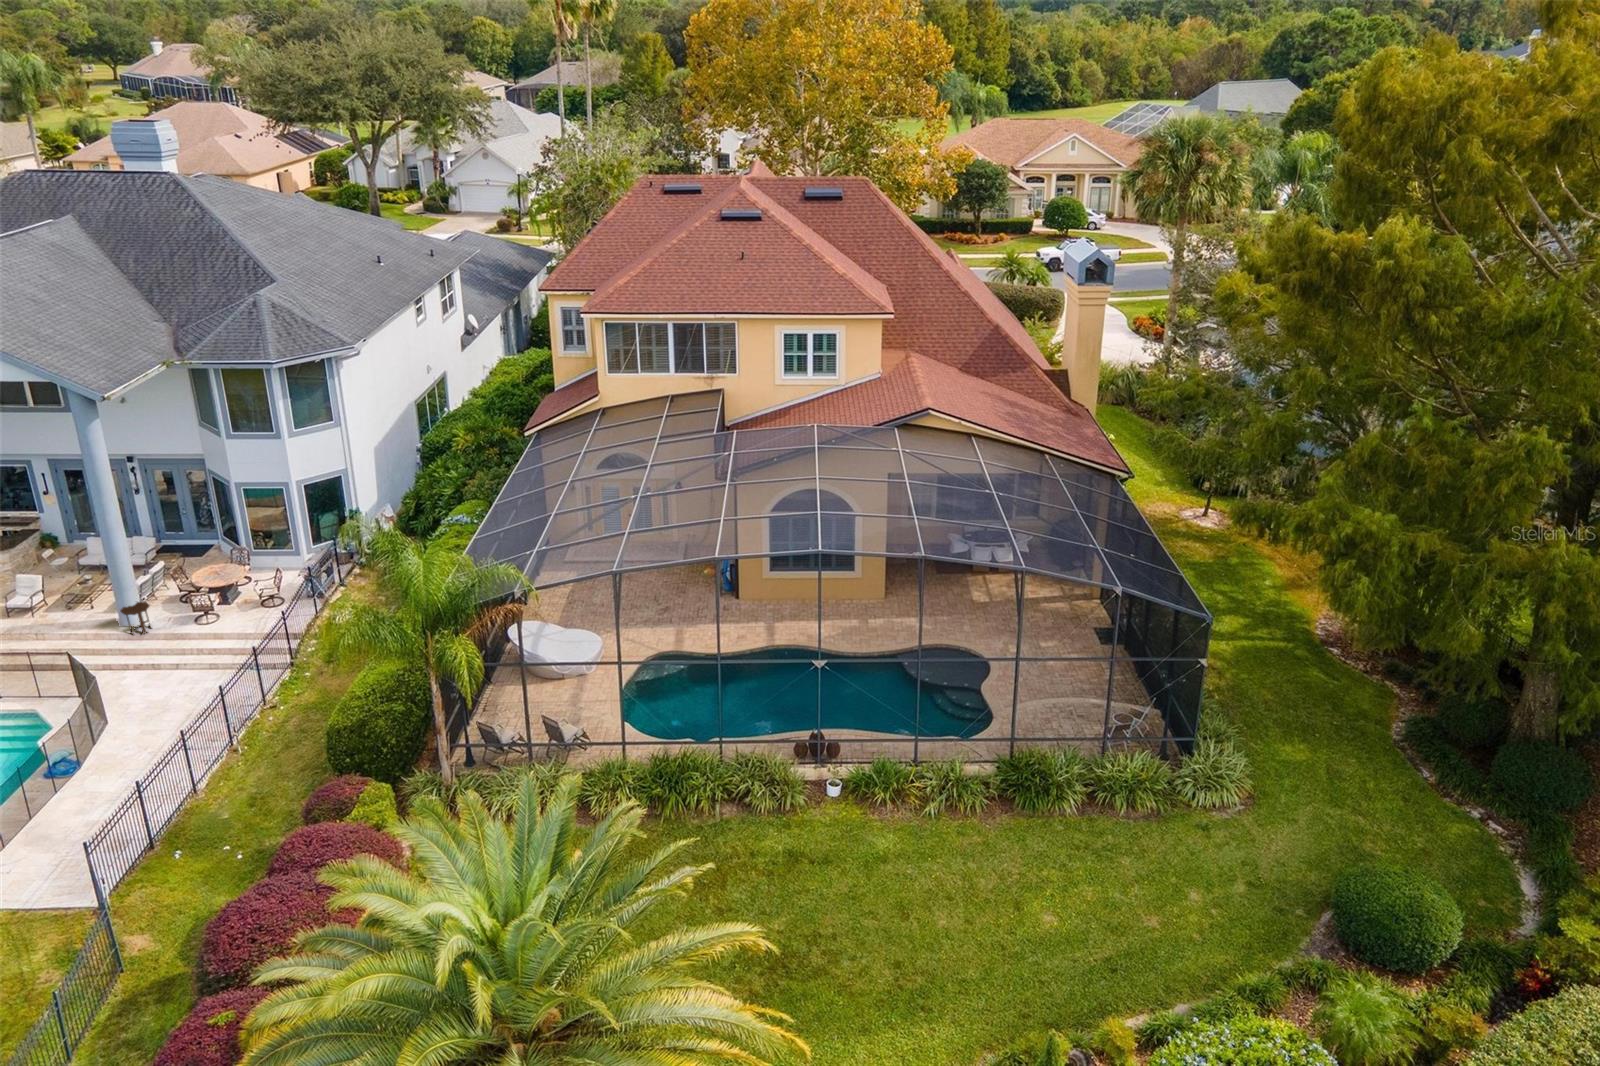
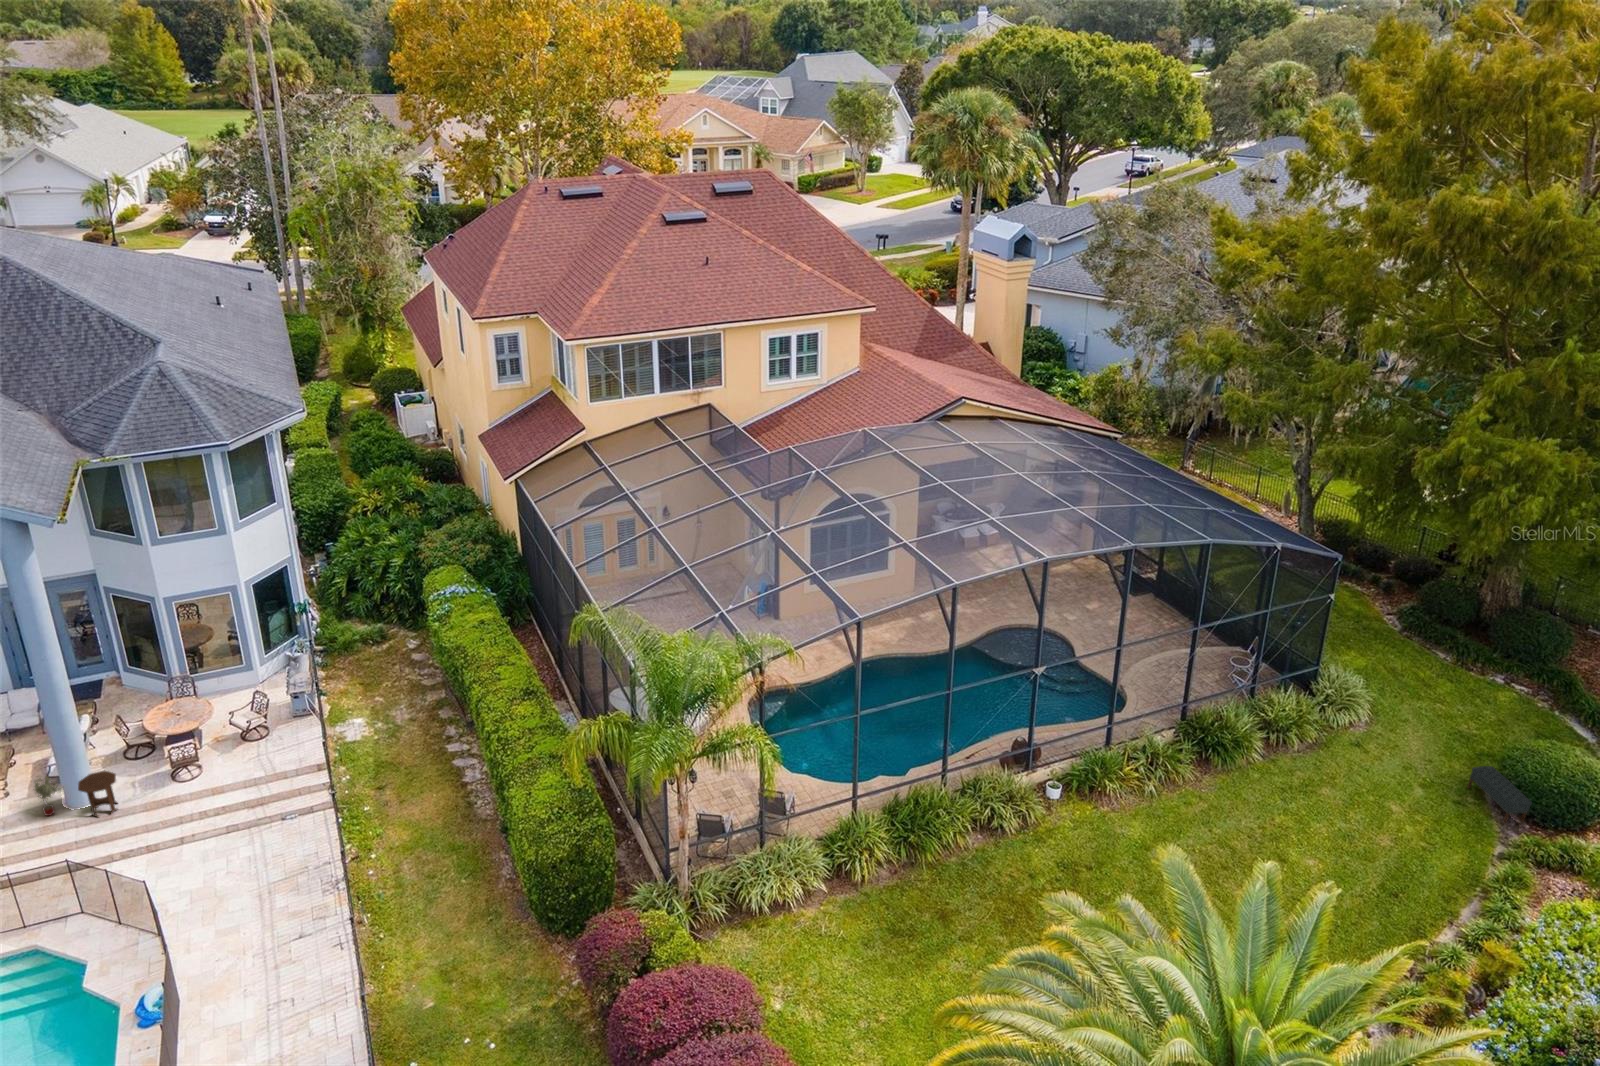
potted tree: none [94,596,118,627] -> present [35,777,62,816]
bench: none [1296,880,1339,953] -> present [1467,766,1532,824]

